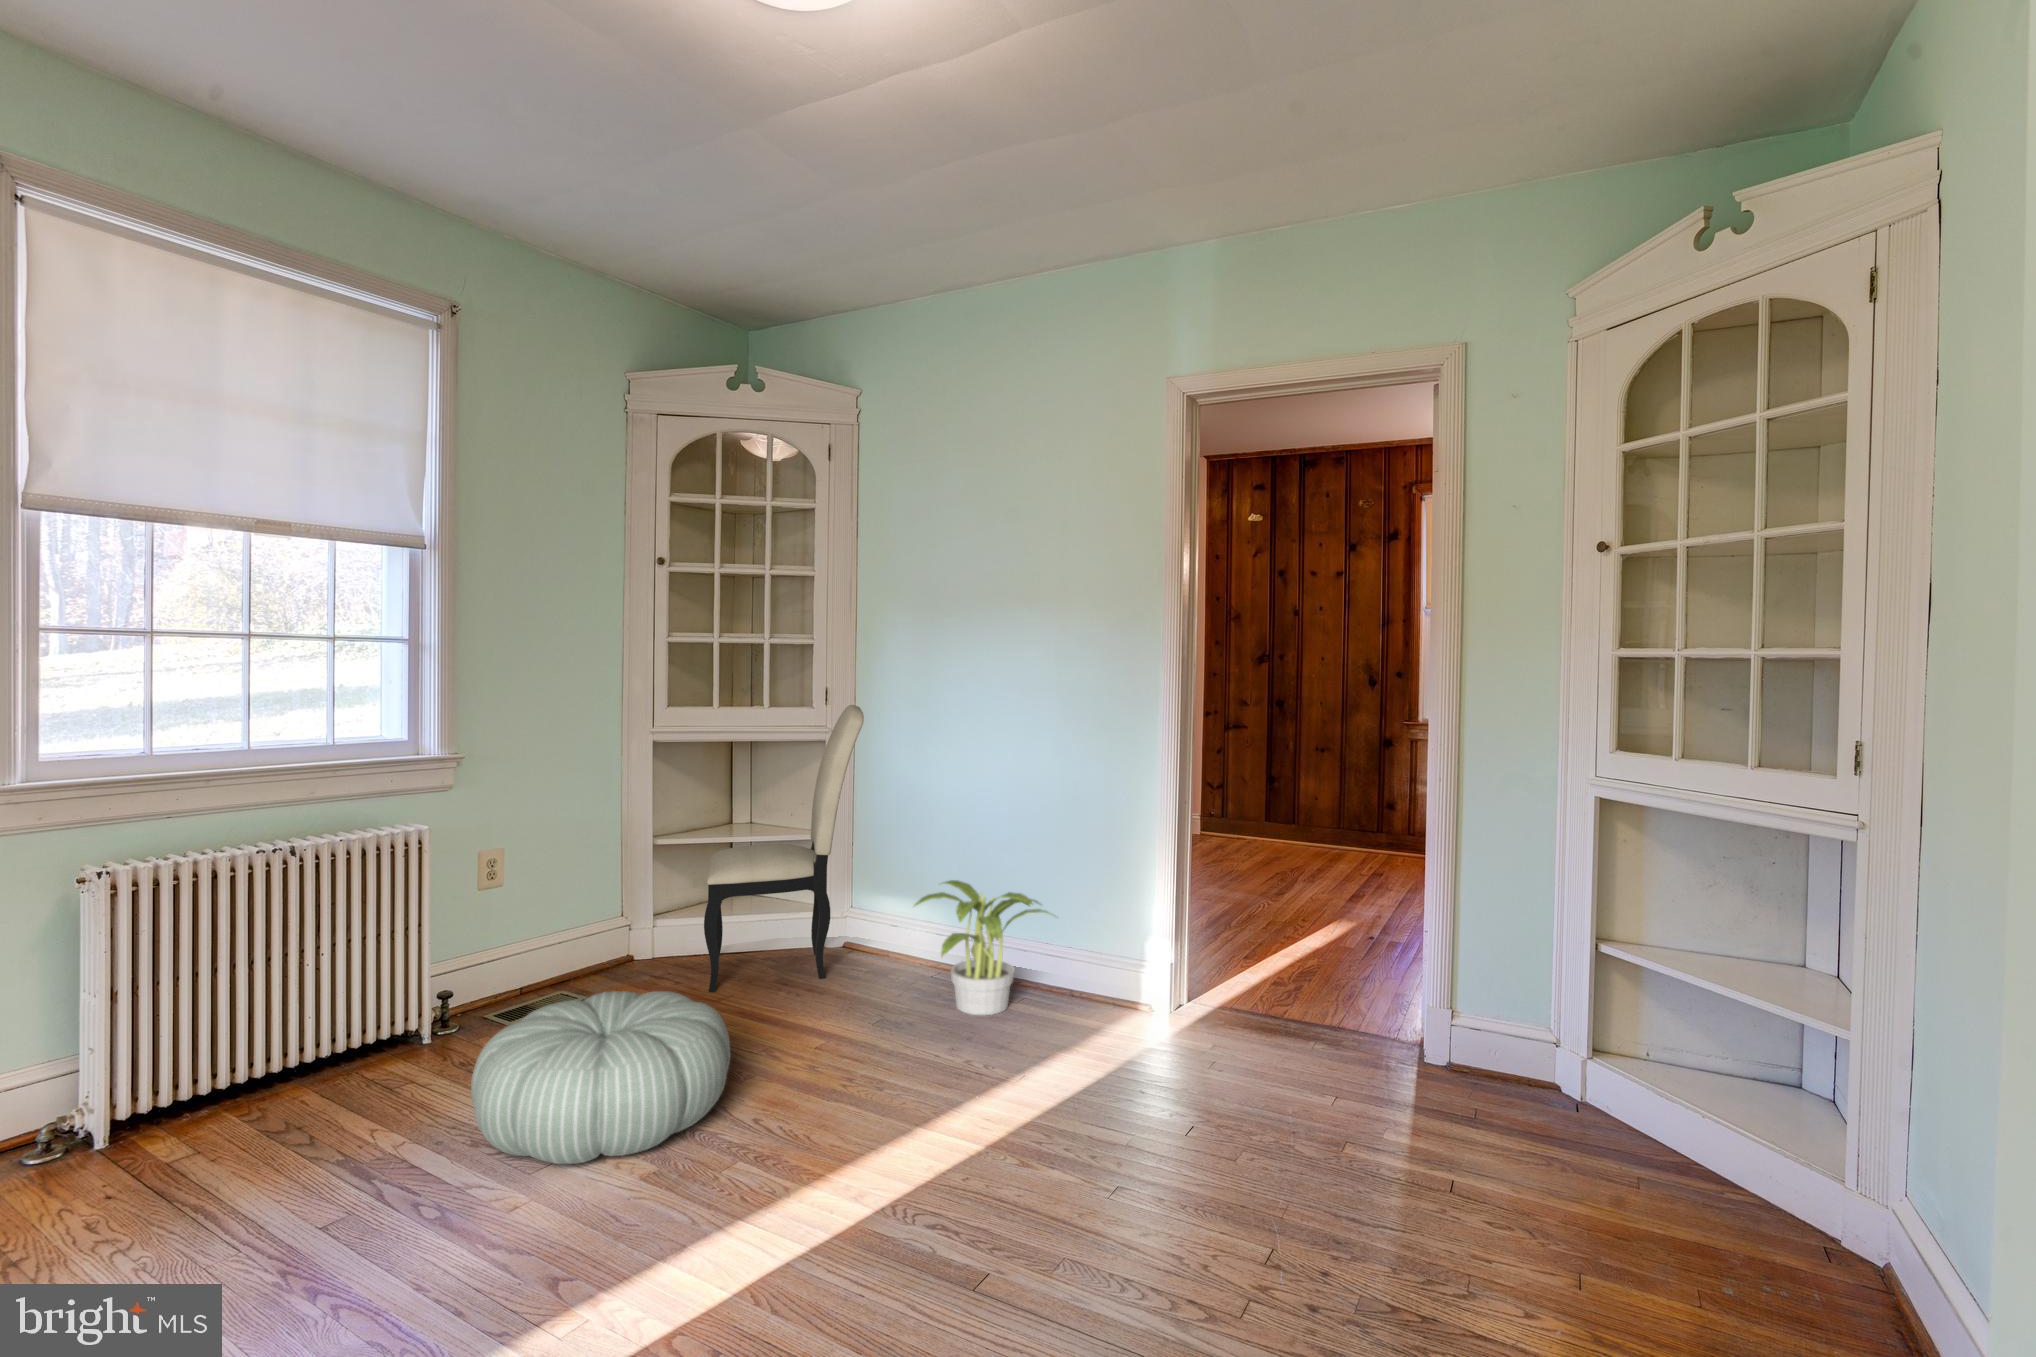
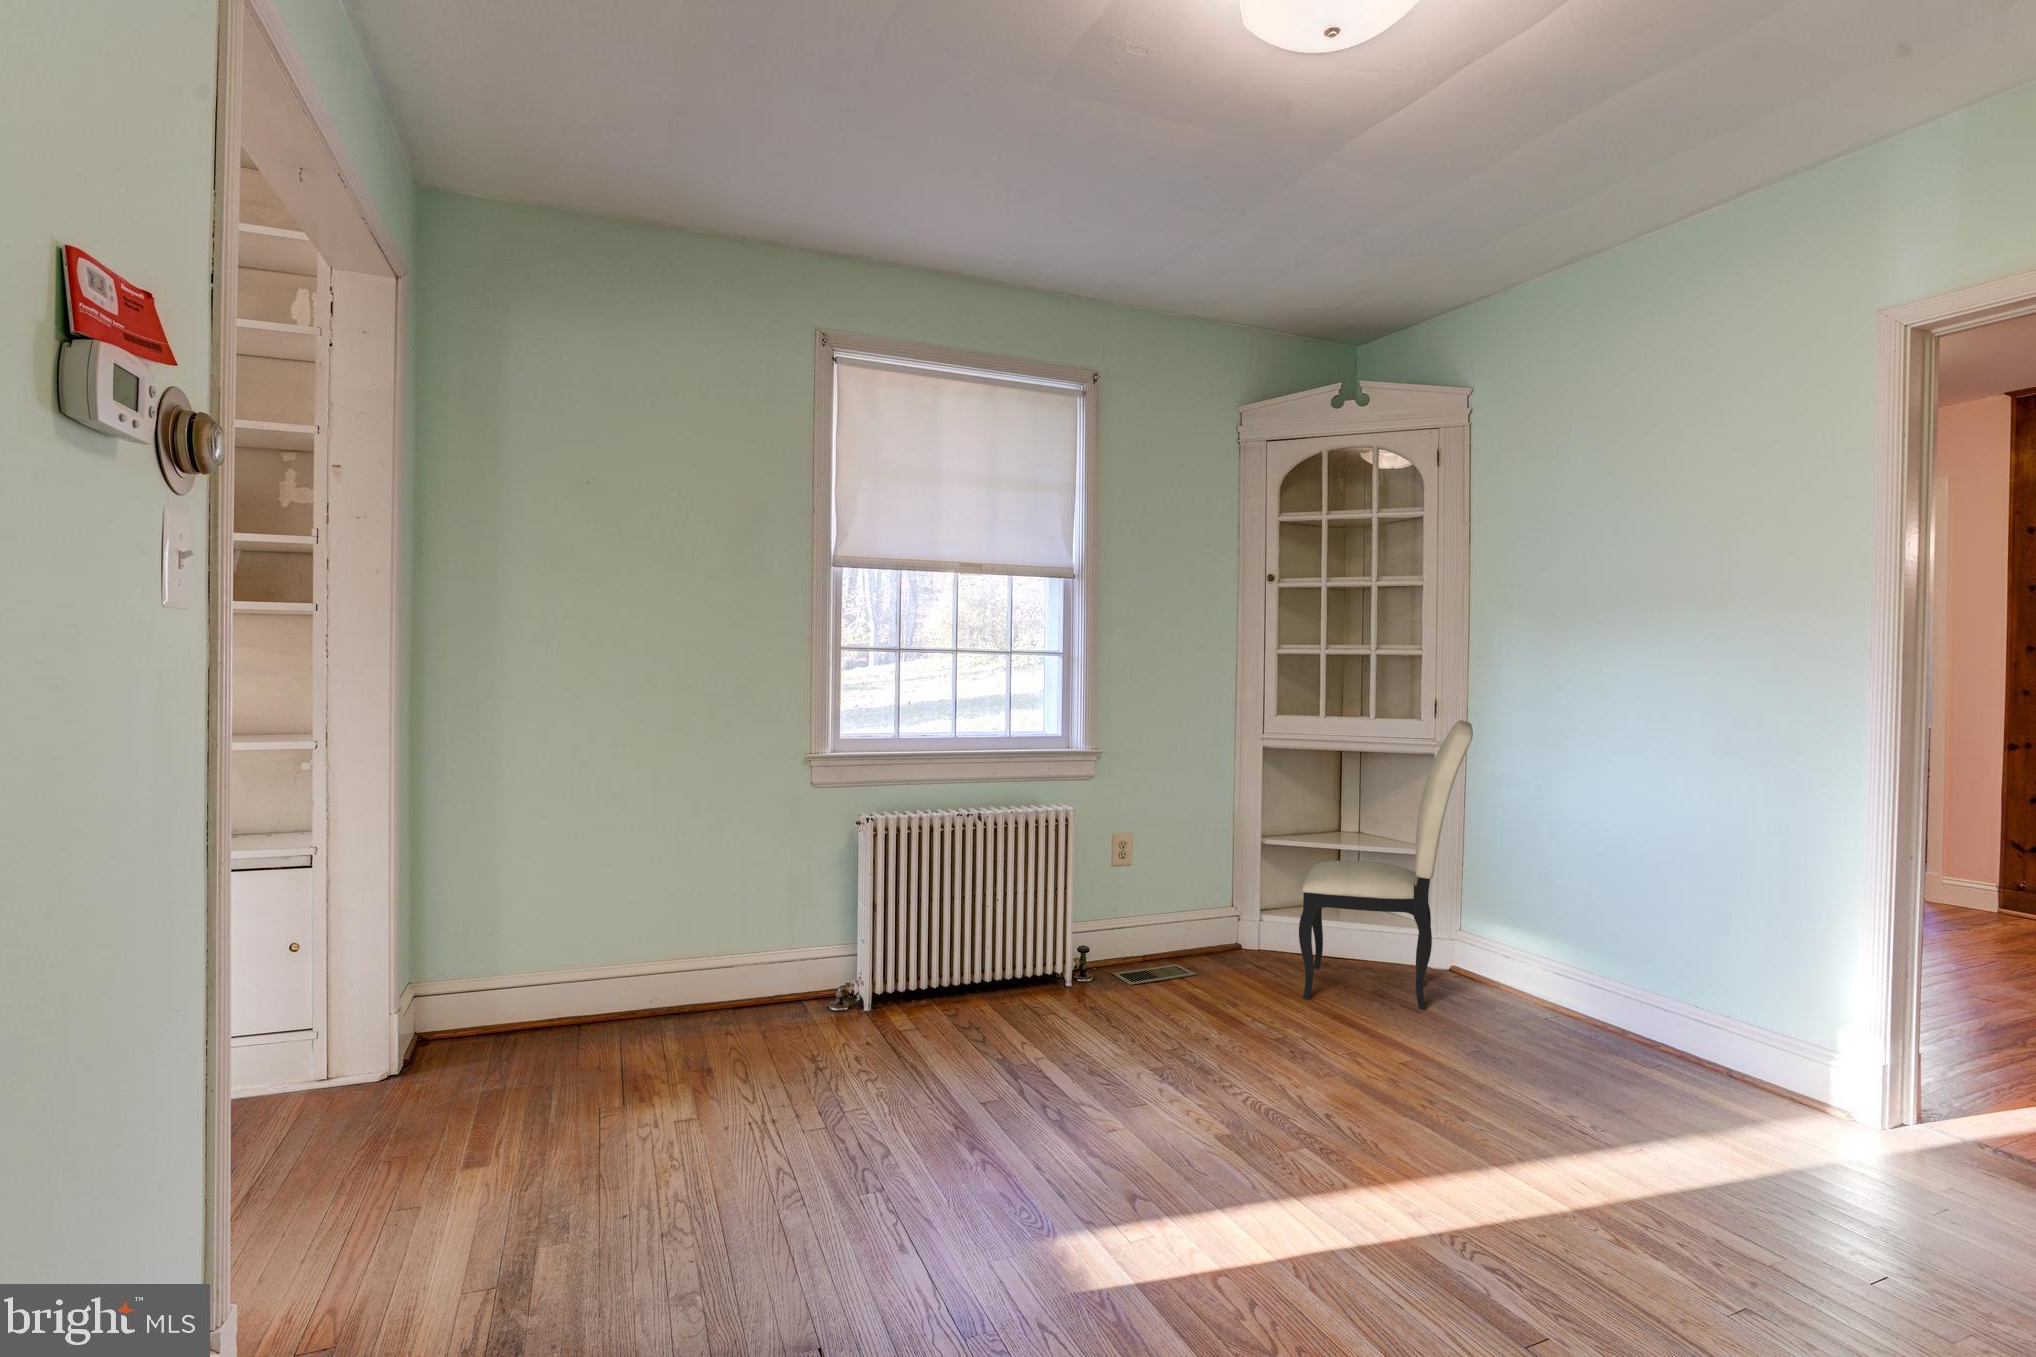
potted plant: present [914,880,1051,1015] -> none [1521,925,1721,1089]
pouf: present [471,991,731,1164] -> none [1090,971,1306,1115]

